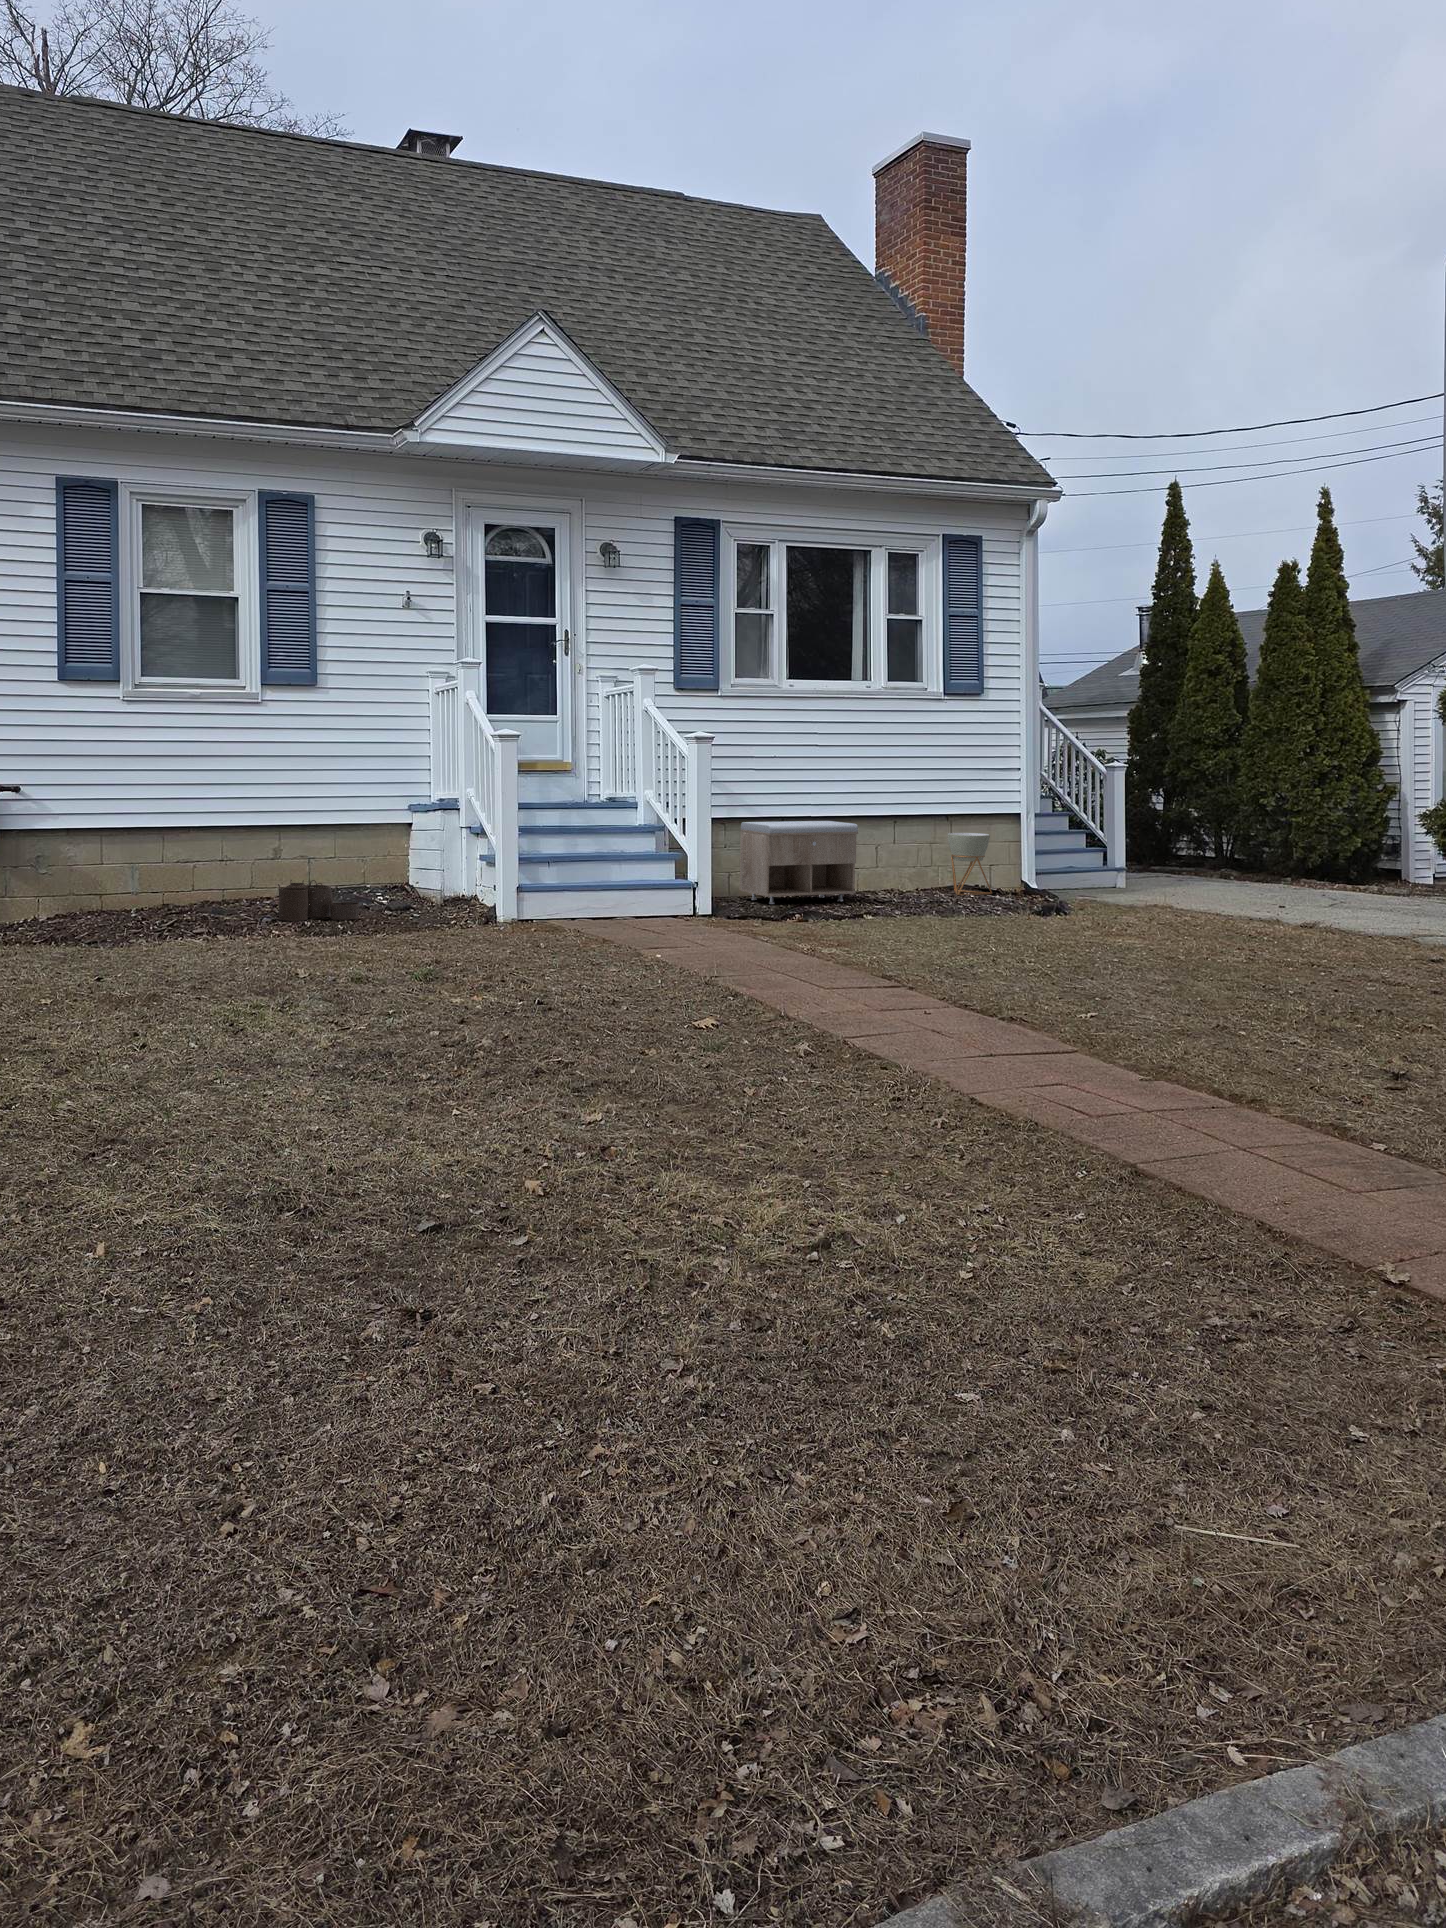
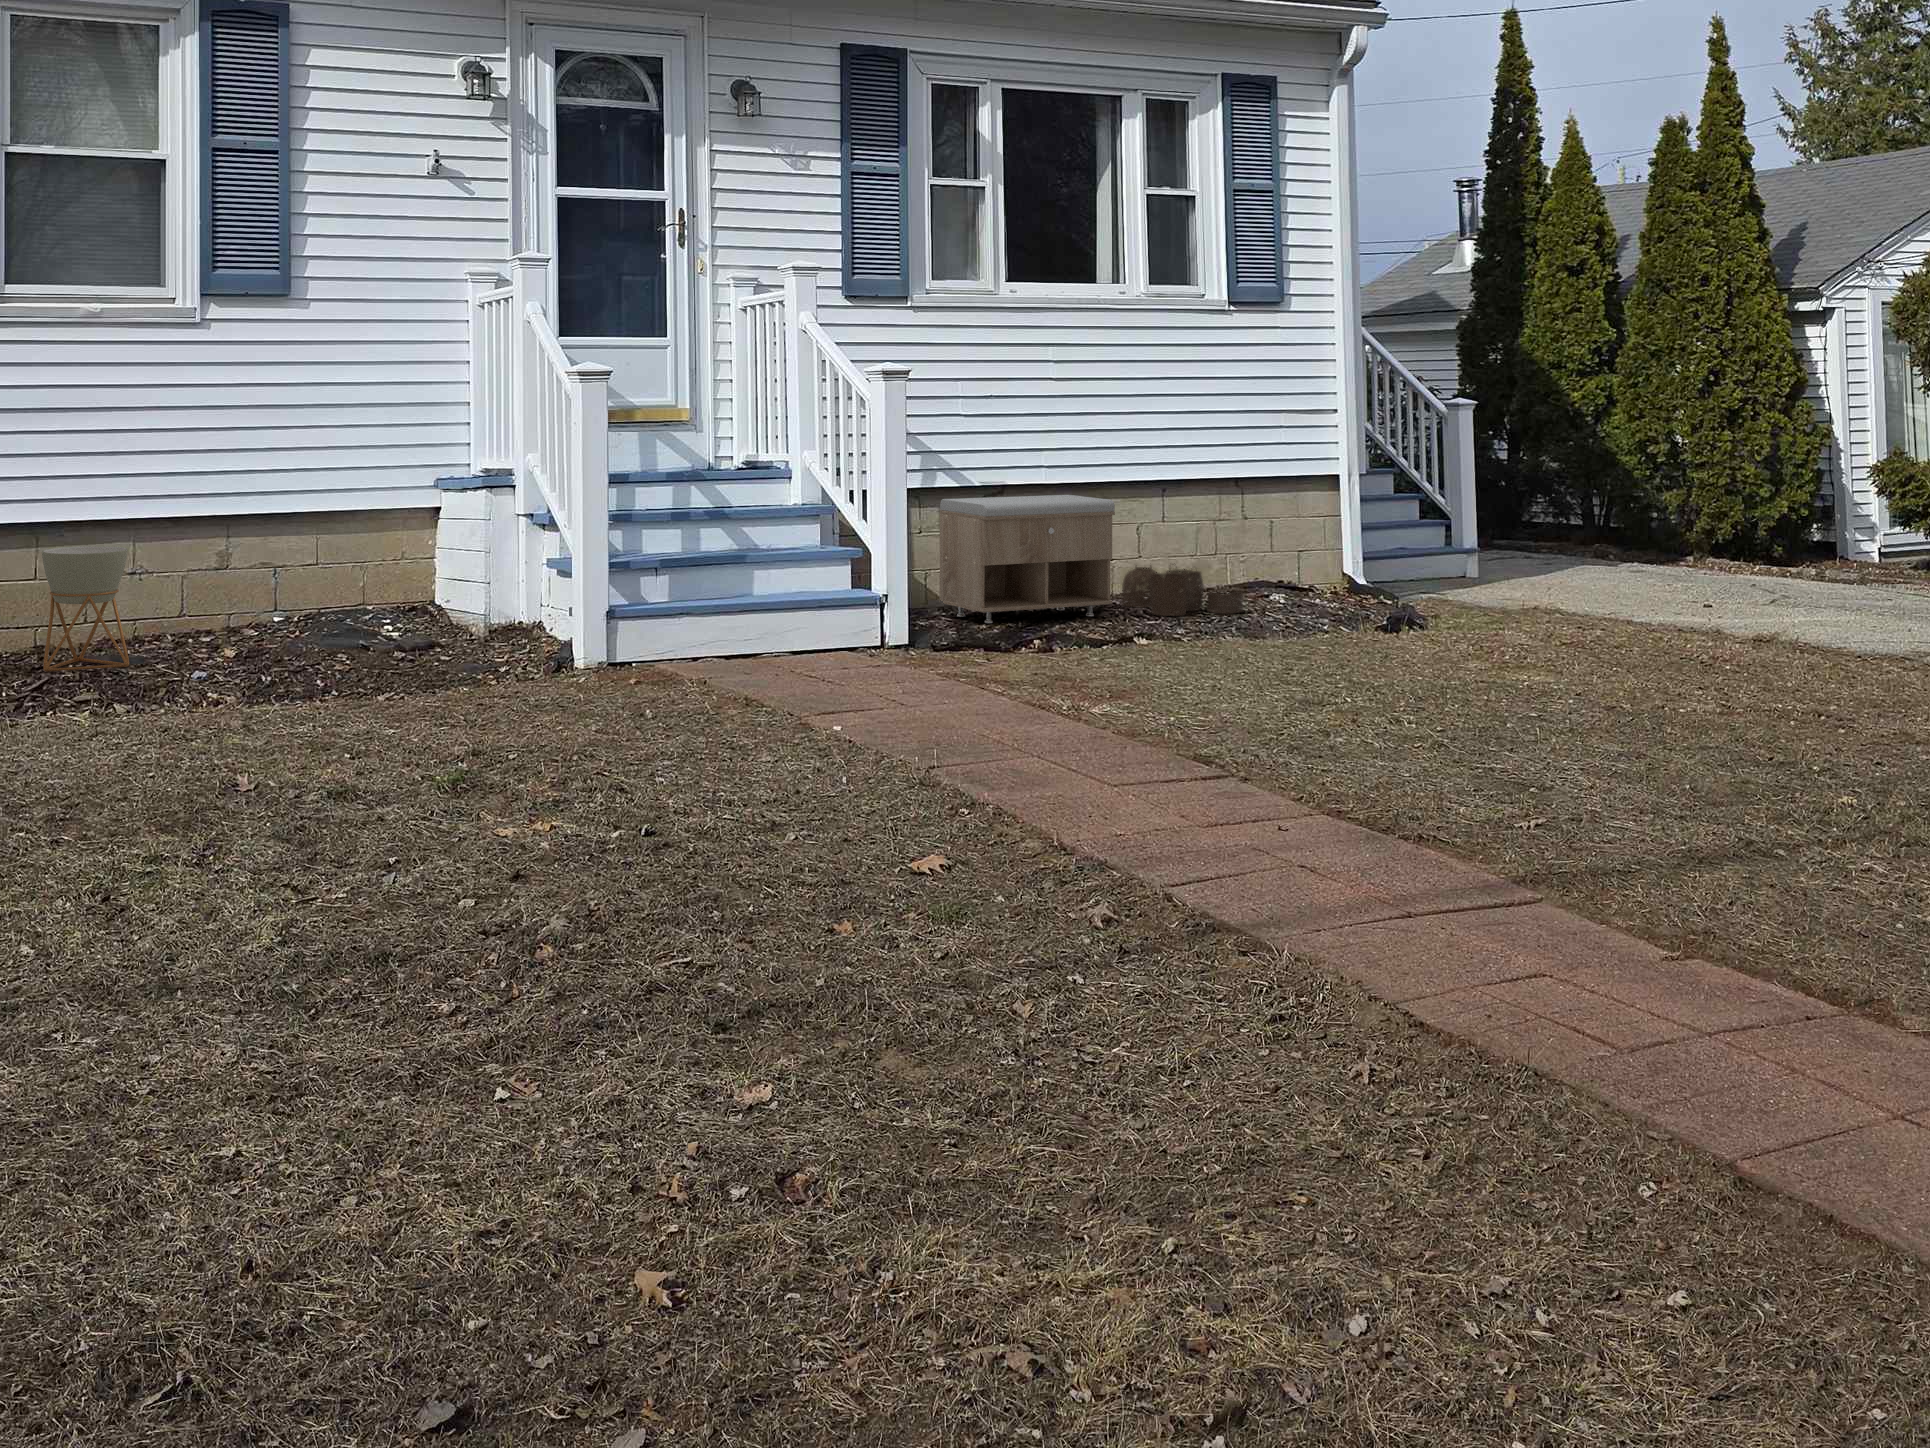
planter: present [947,833,992,895] -> present [42,546,129,672]
woven basket: present [278,880,359,921] -> present [1122,566,1244,616]

